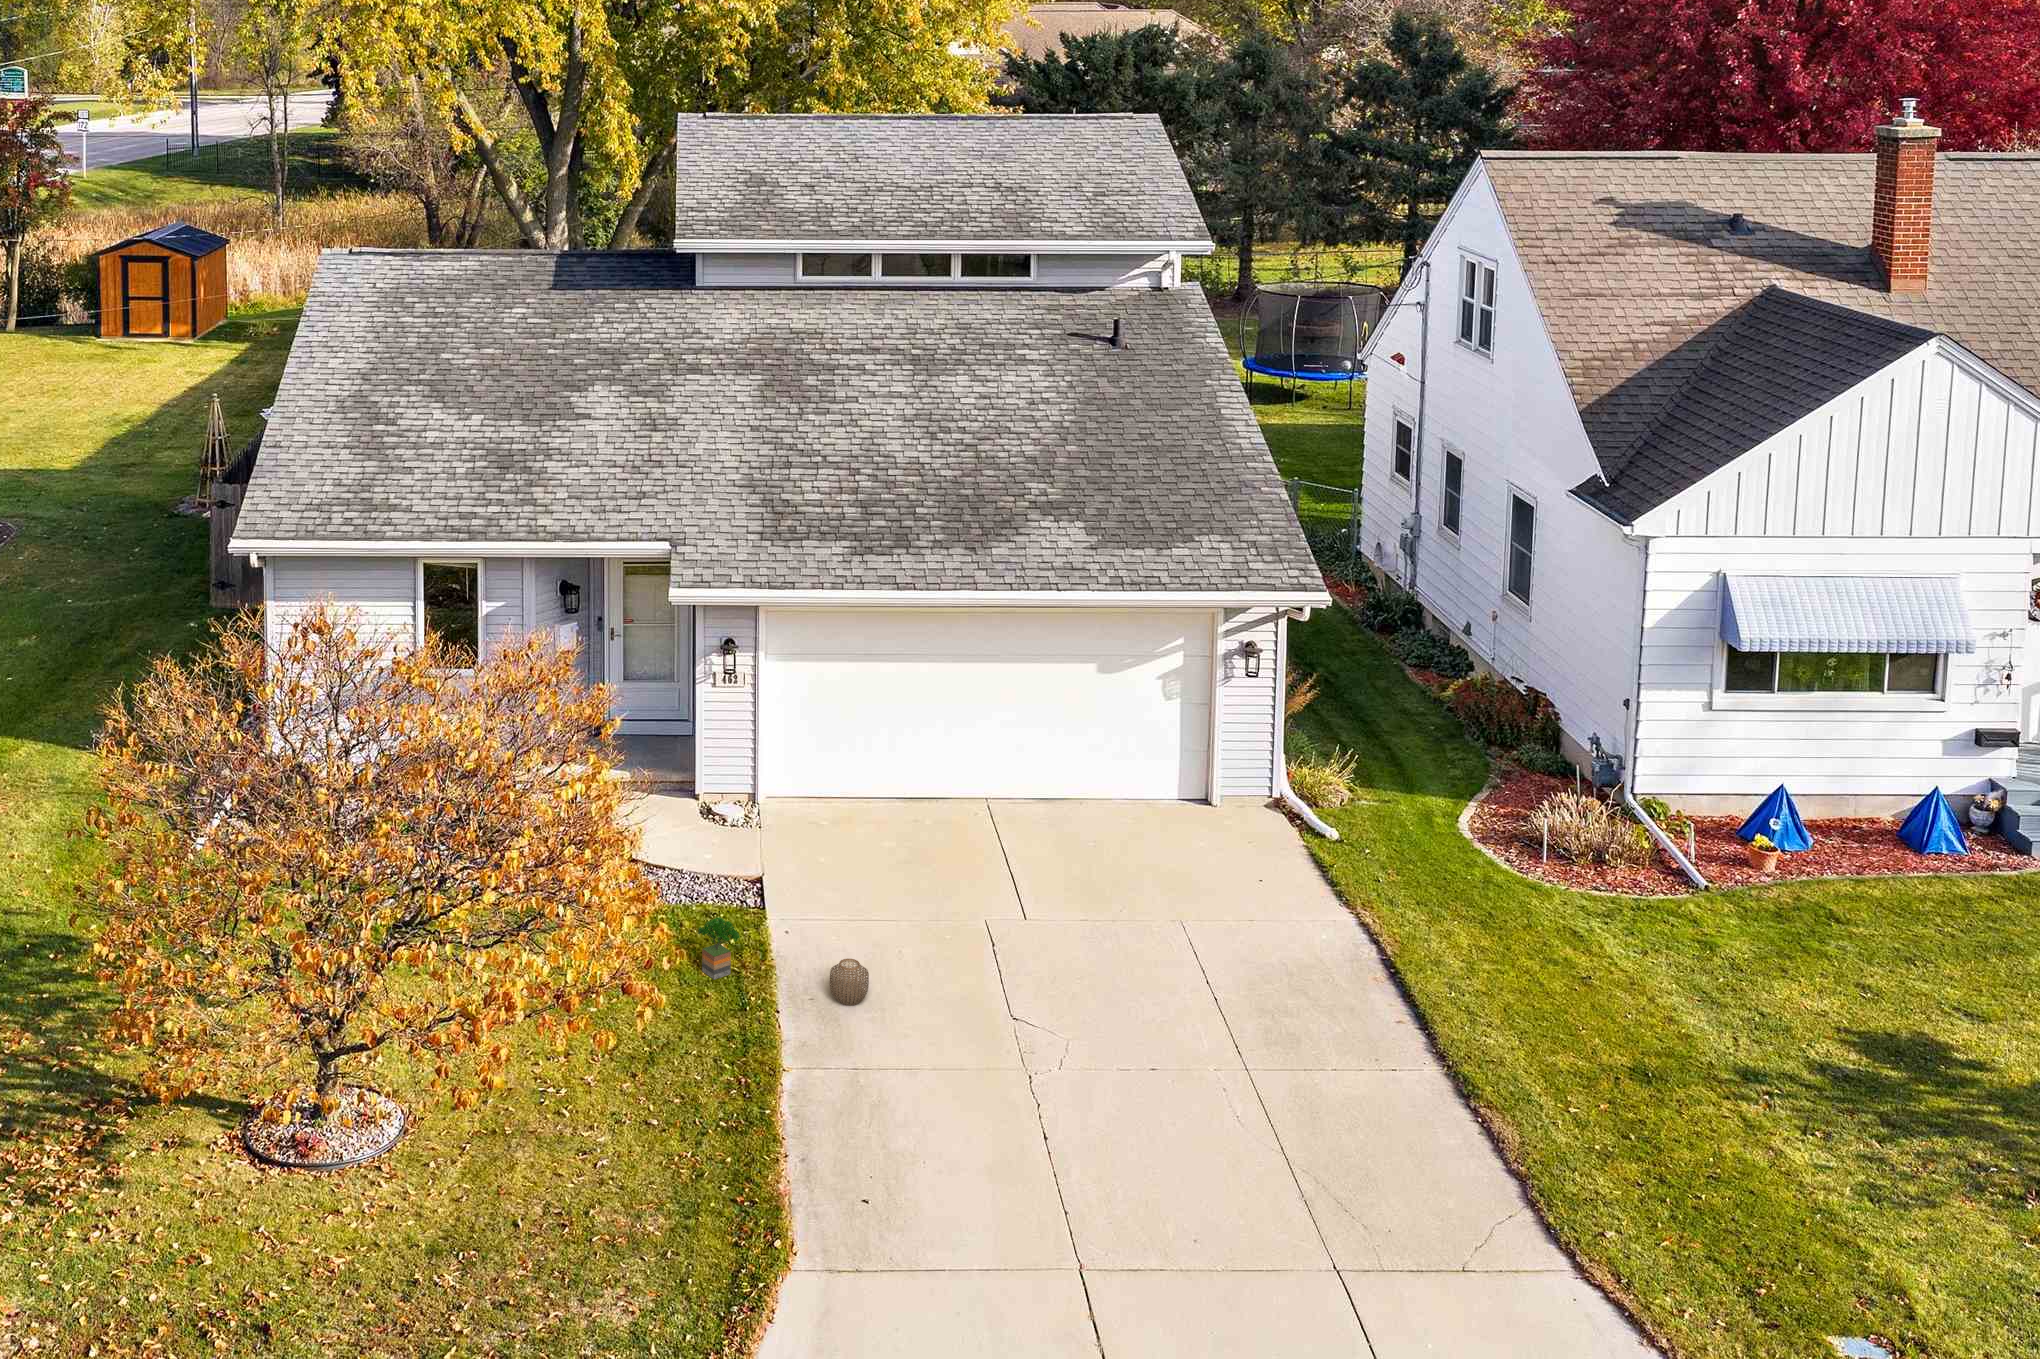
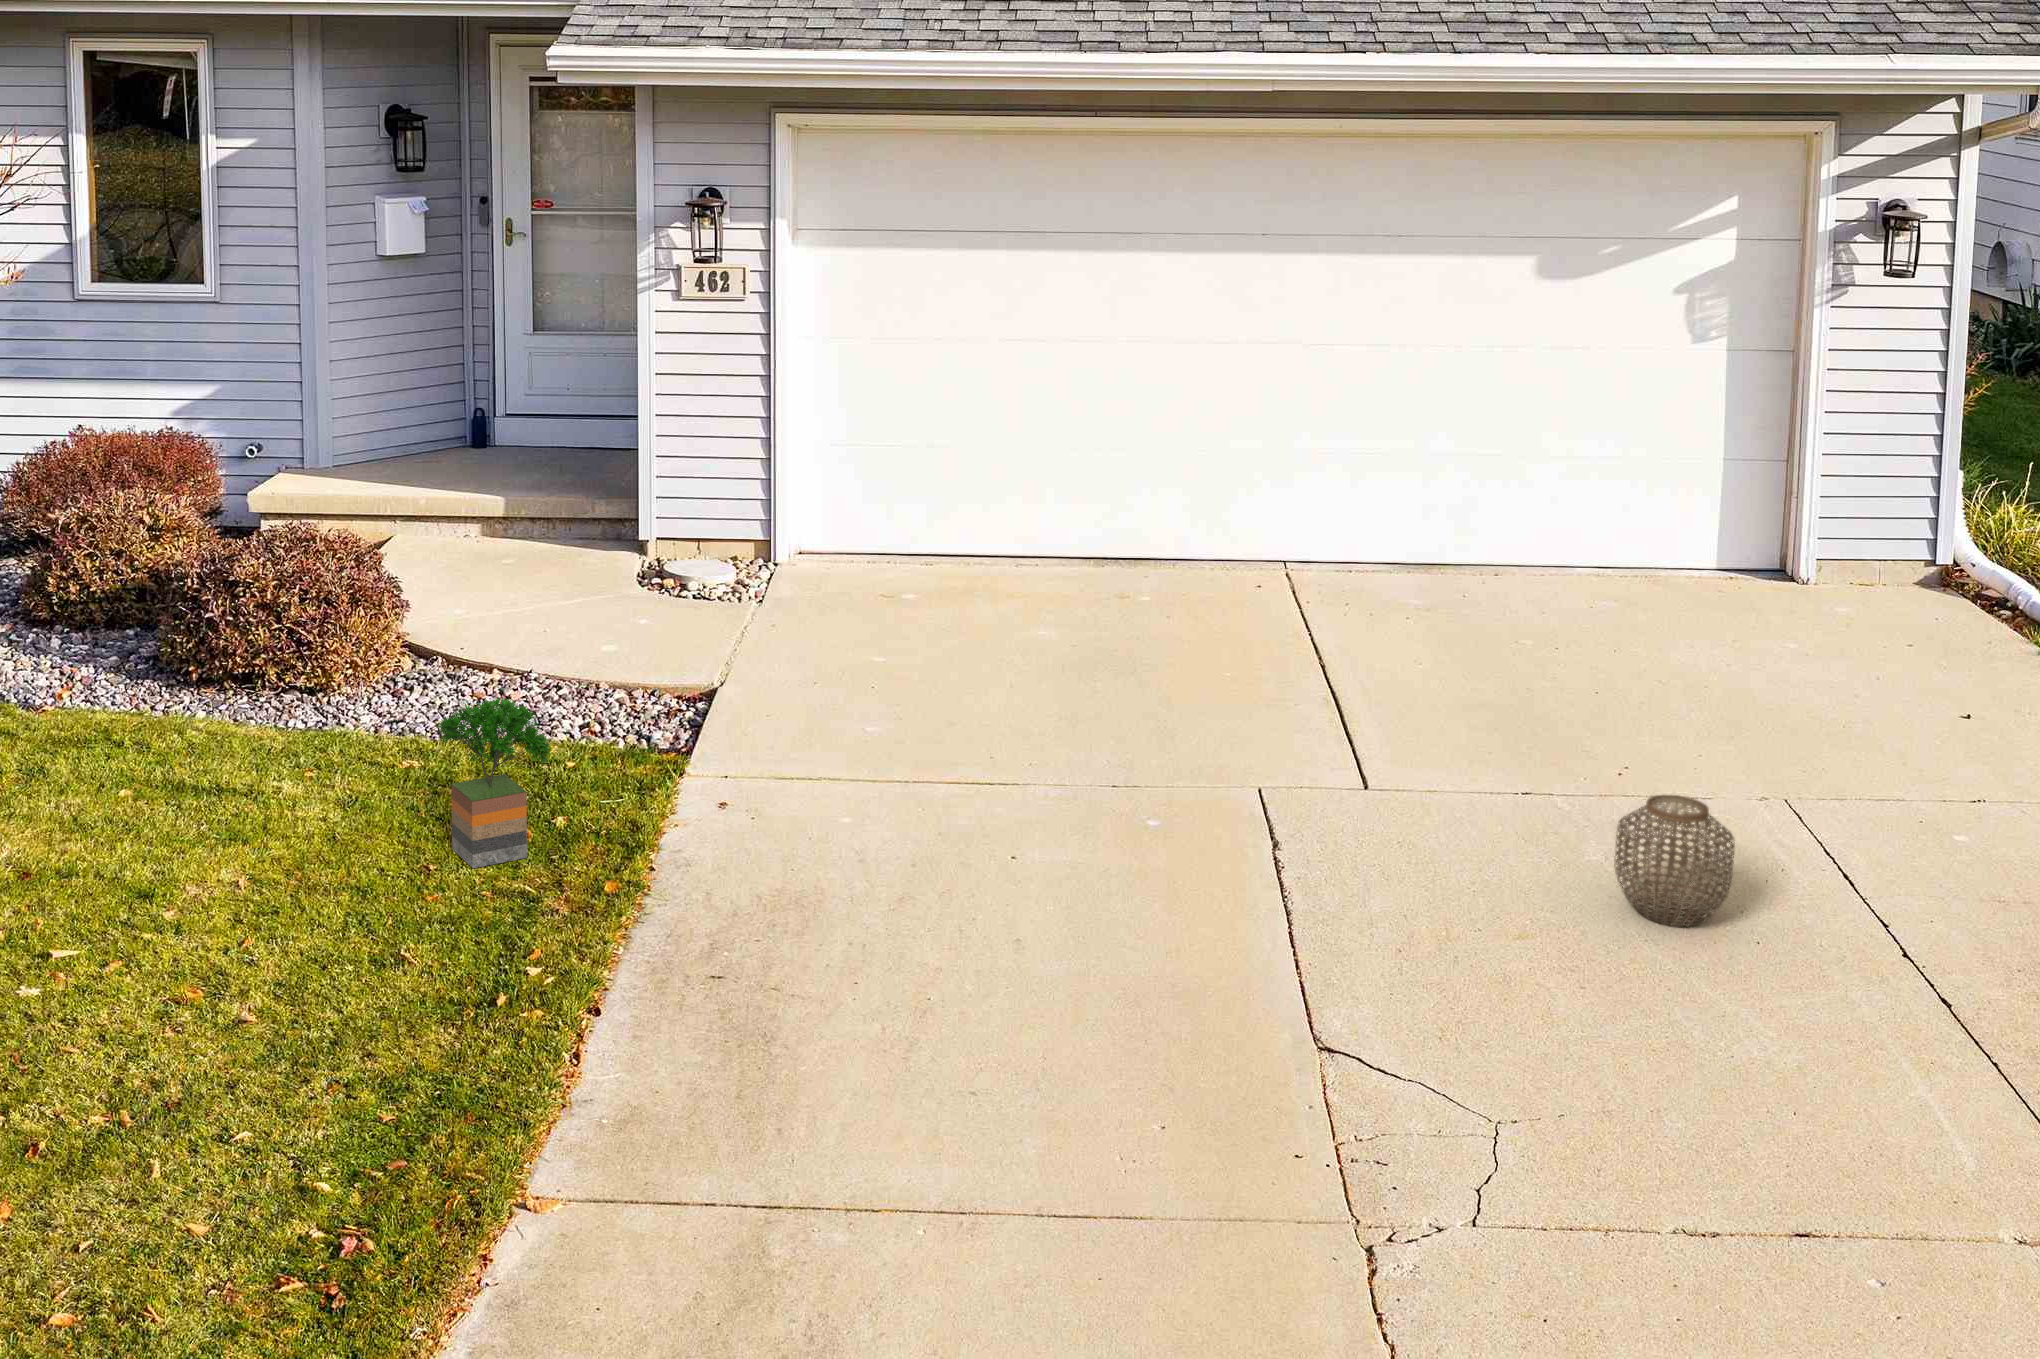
woven basket: present [830,959,869,1005] -> present [1615,795,1734,927]

